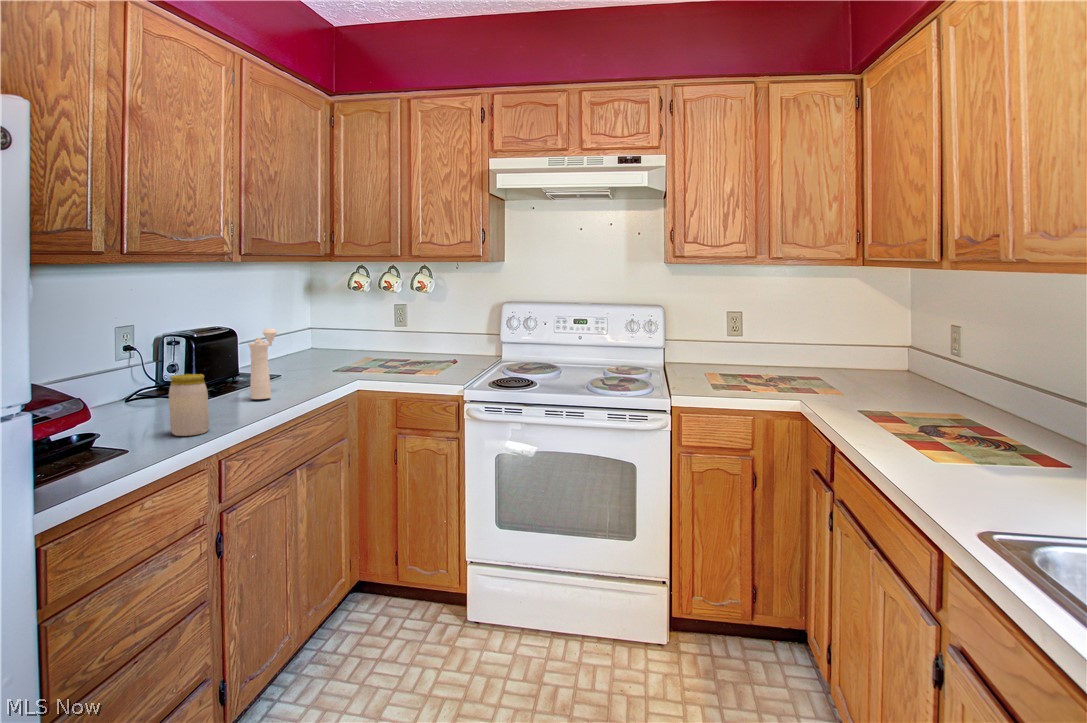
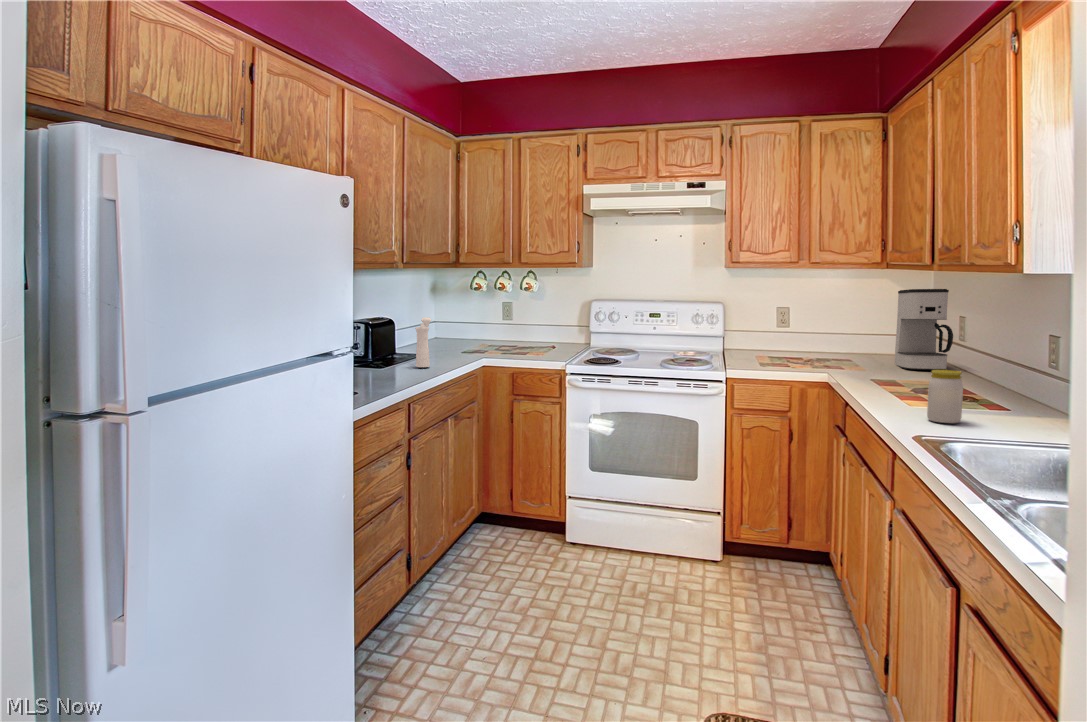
coffee maker: none [871,292,945,394] -> present [895,289,953,370]
jar: present [169,374,209,436] -> present [927,370,963,423]

